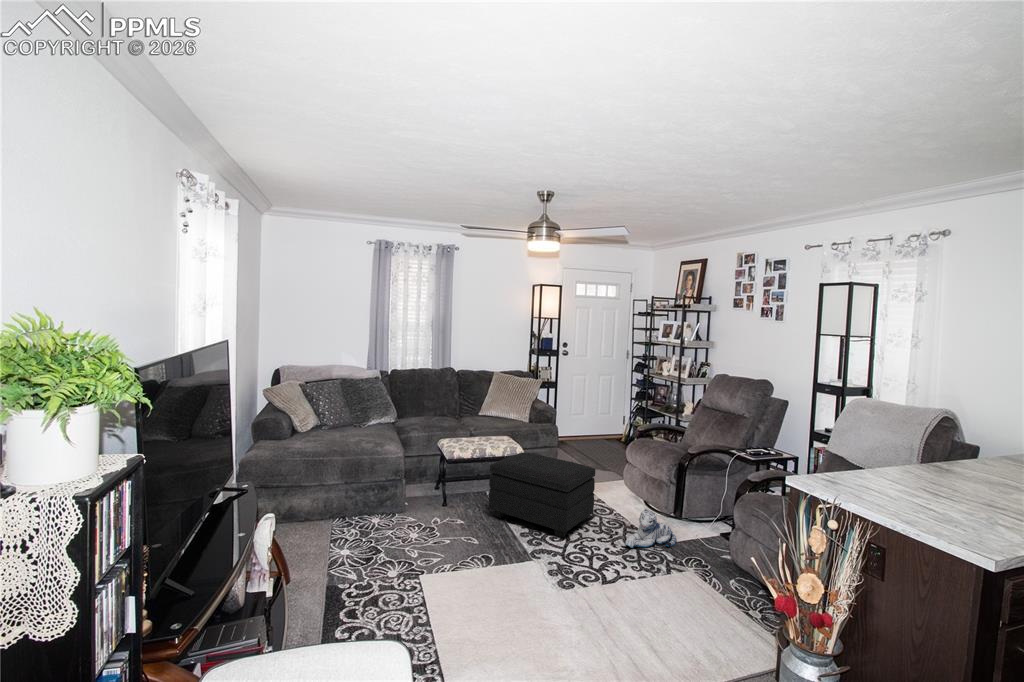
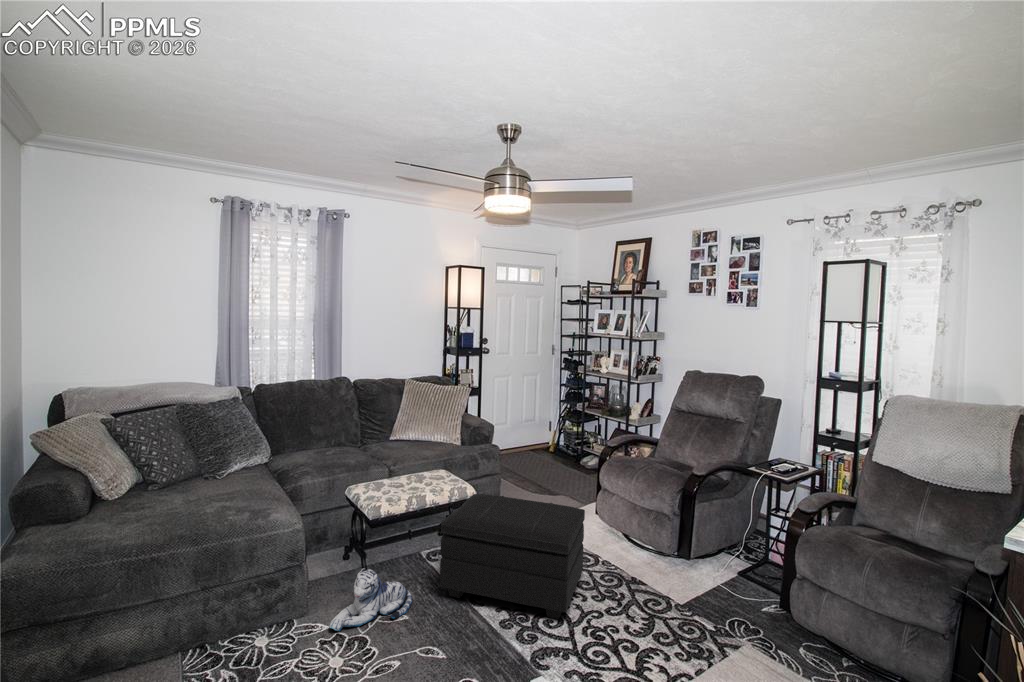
plush toy: present [625,509,676,548] -> present [329,569,413,631]

